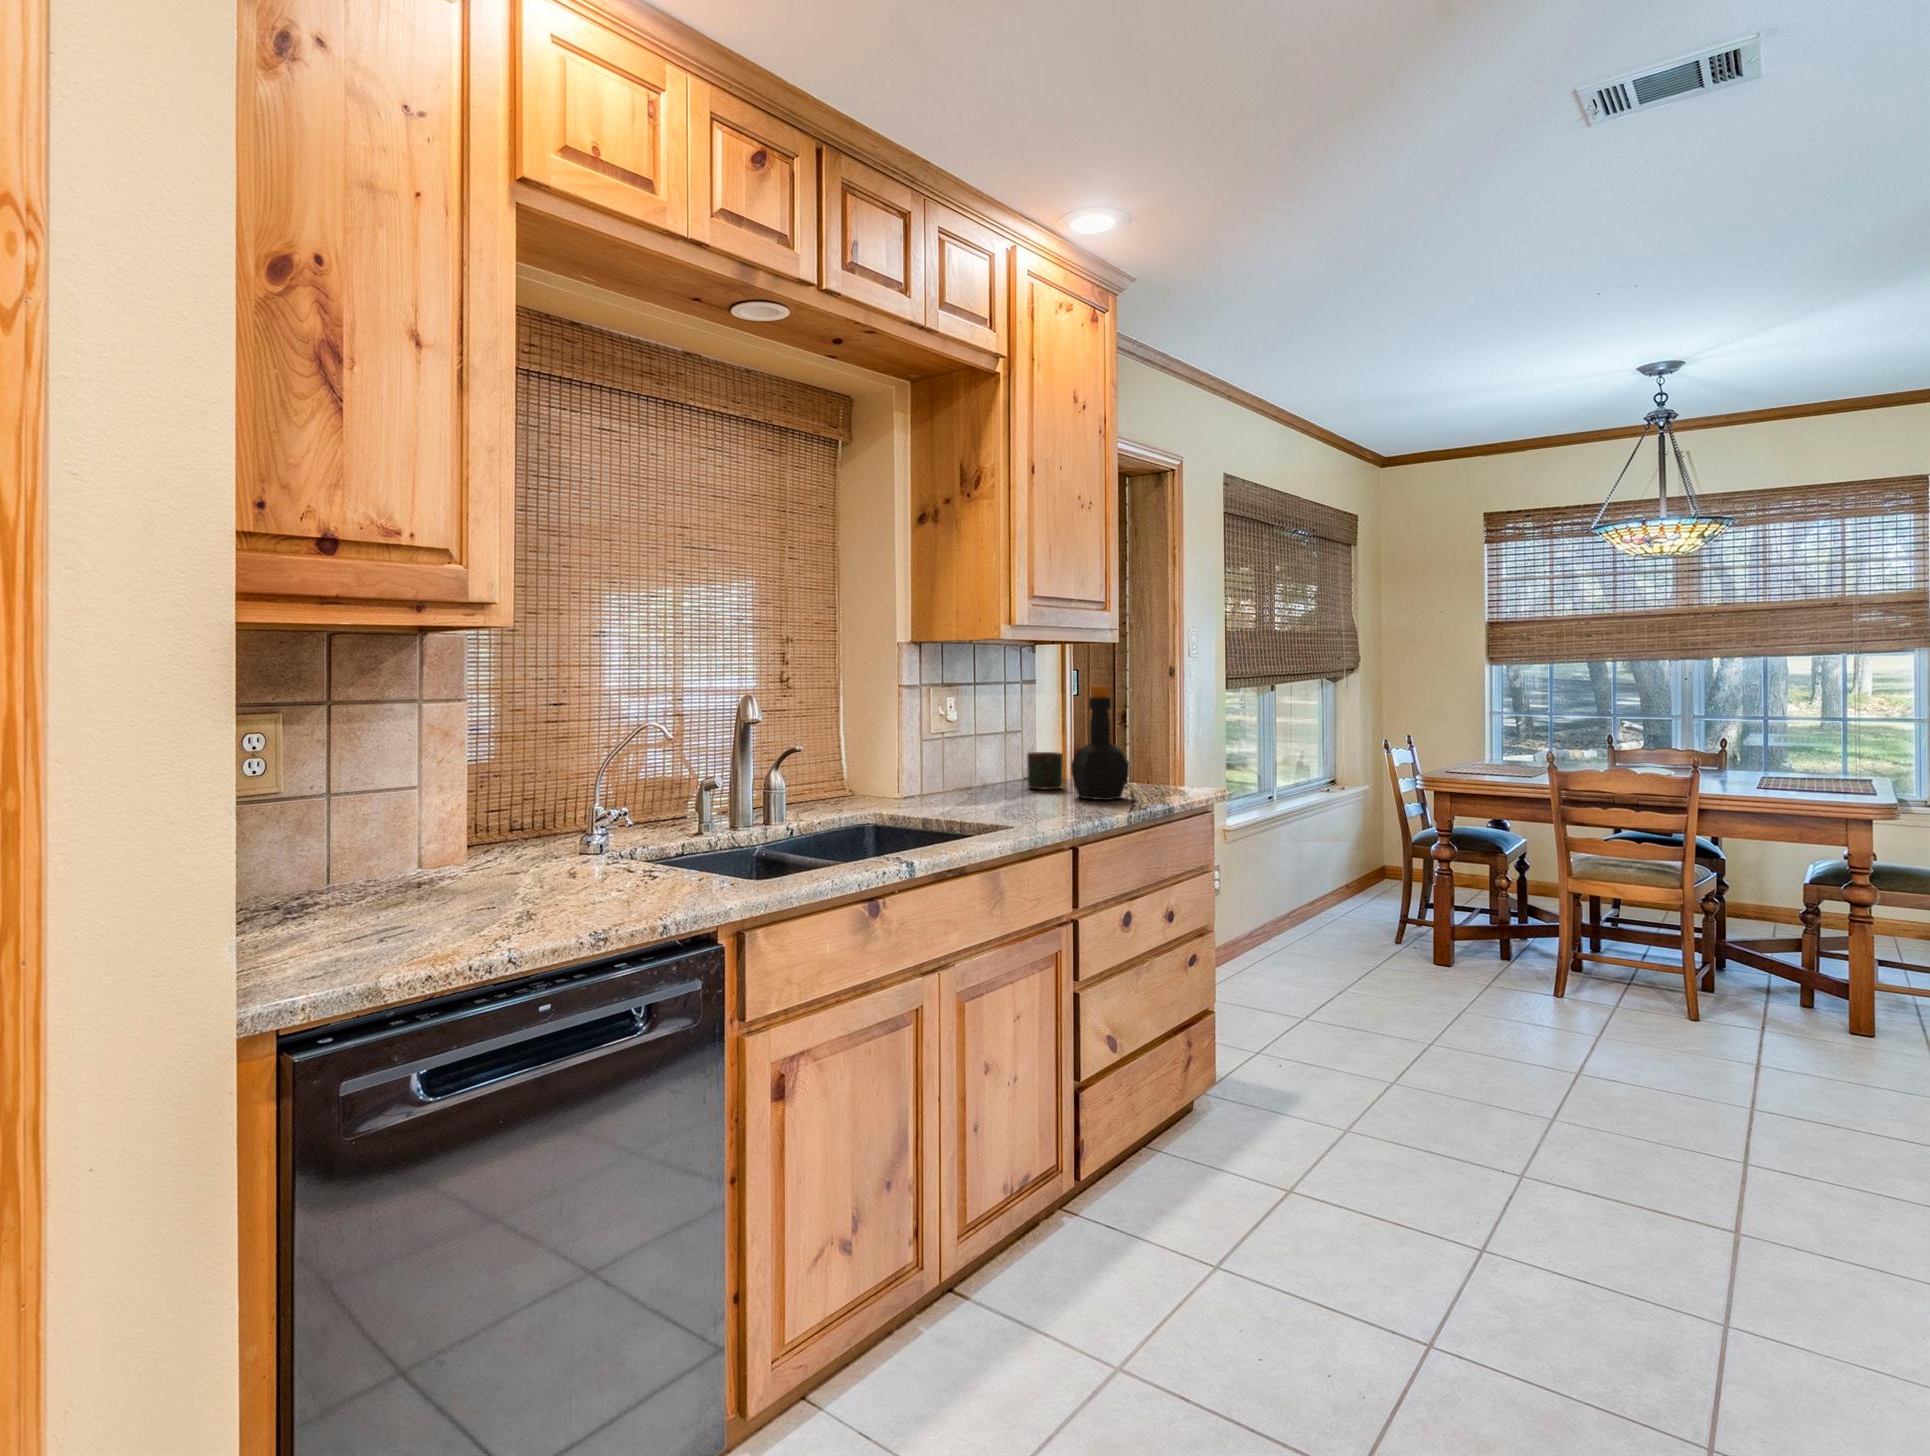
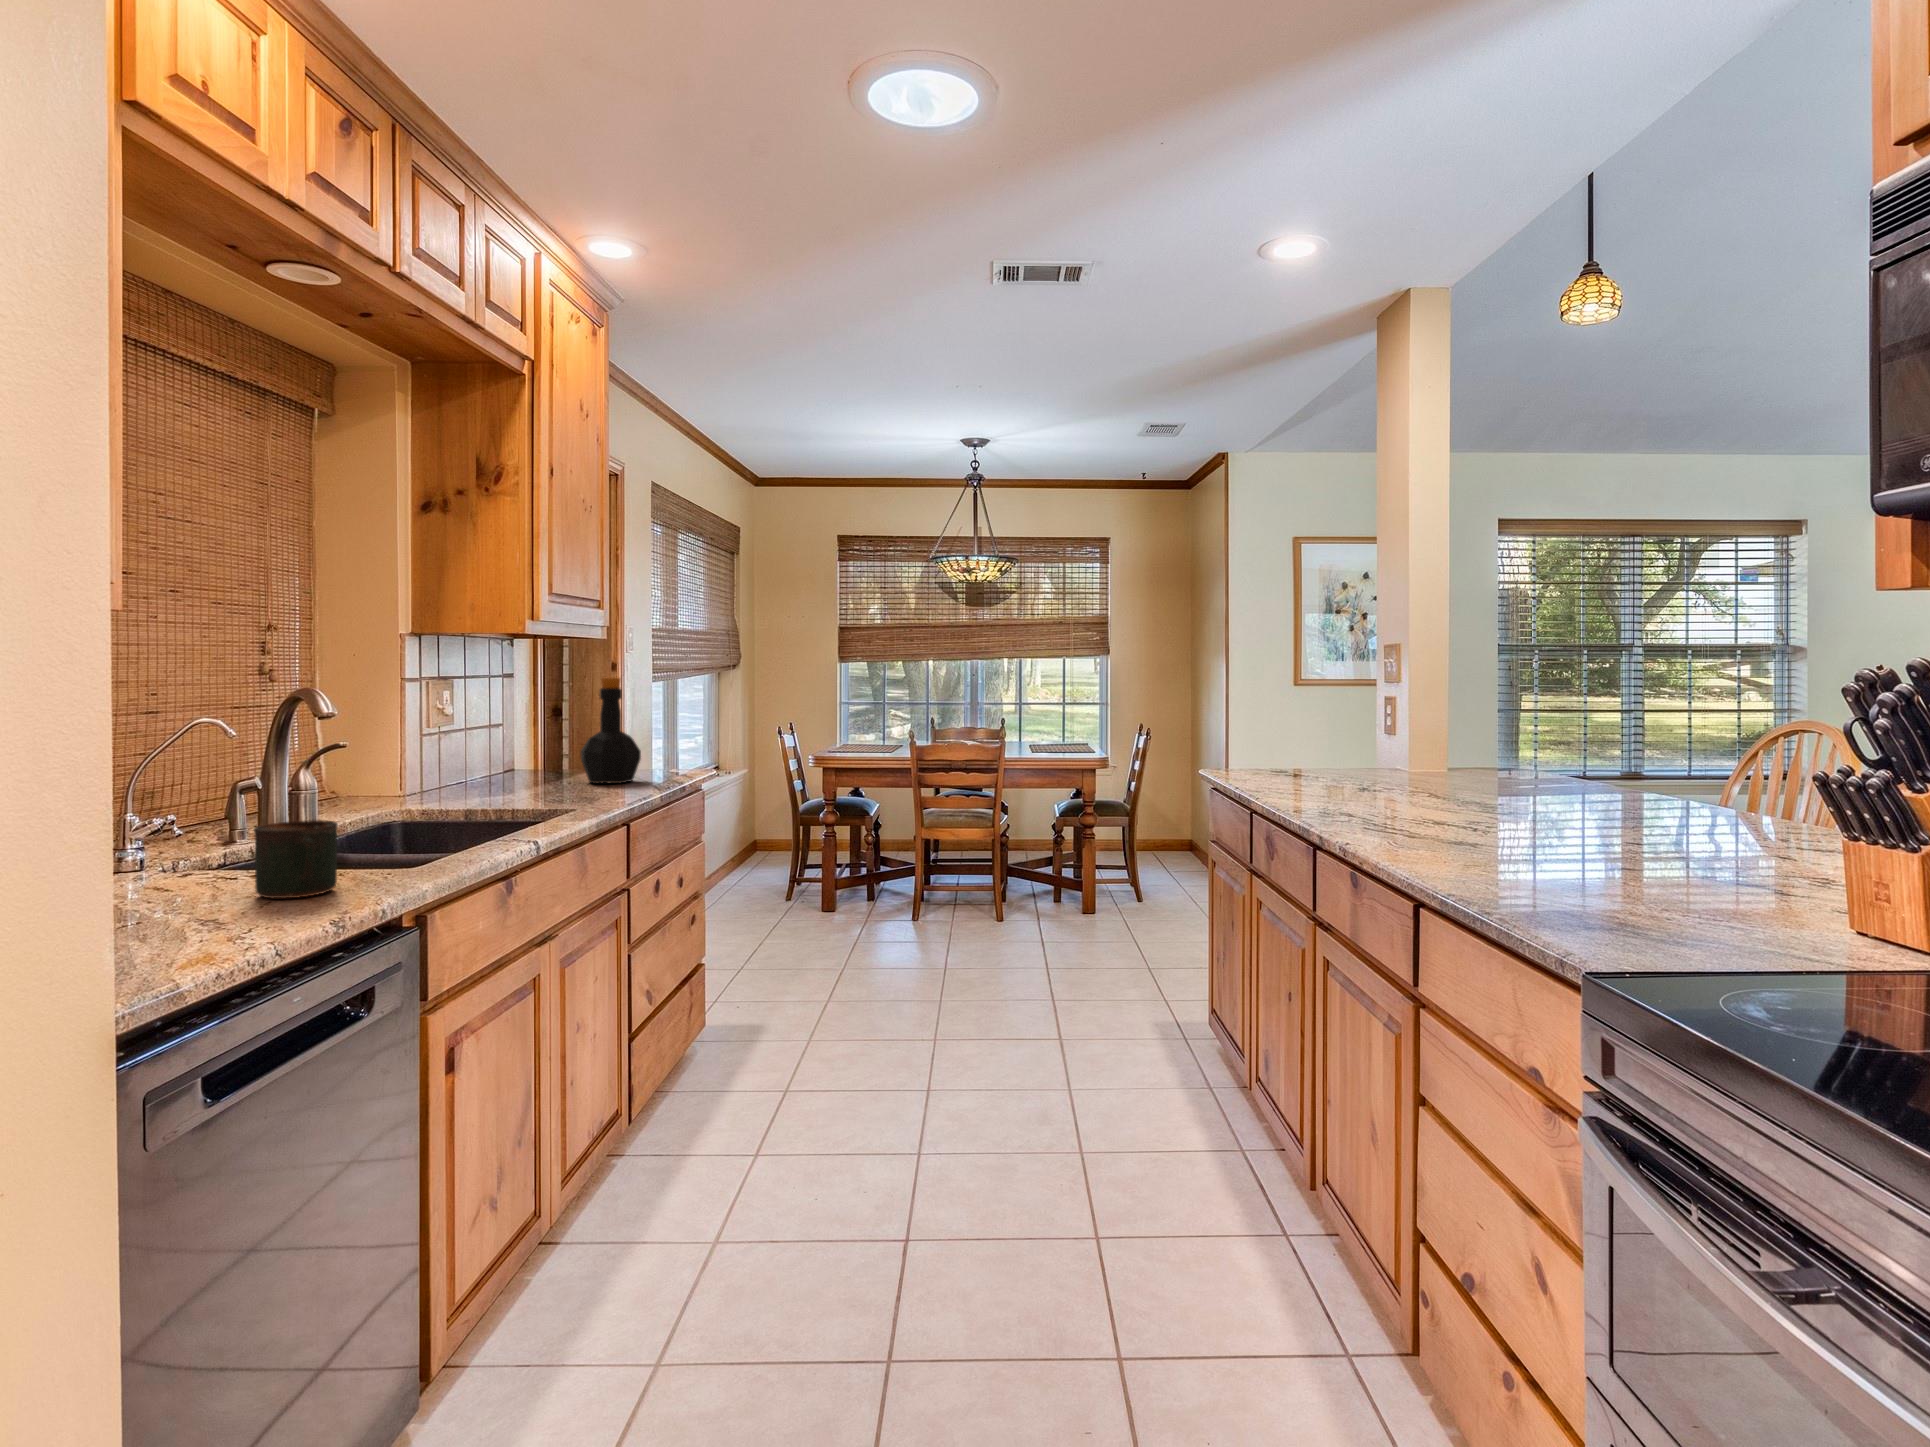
mug: present [1027,752,1063,790] -> present [254,820,338,899]

